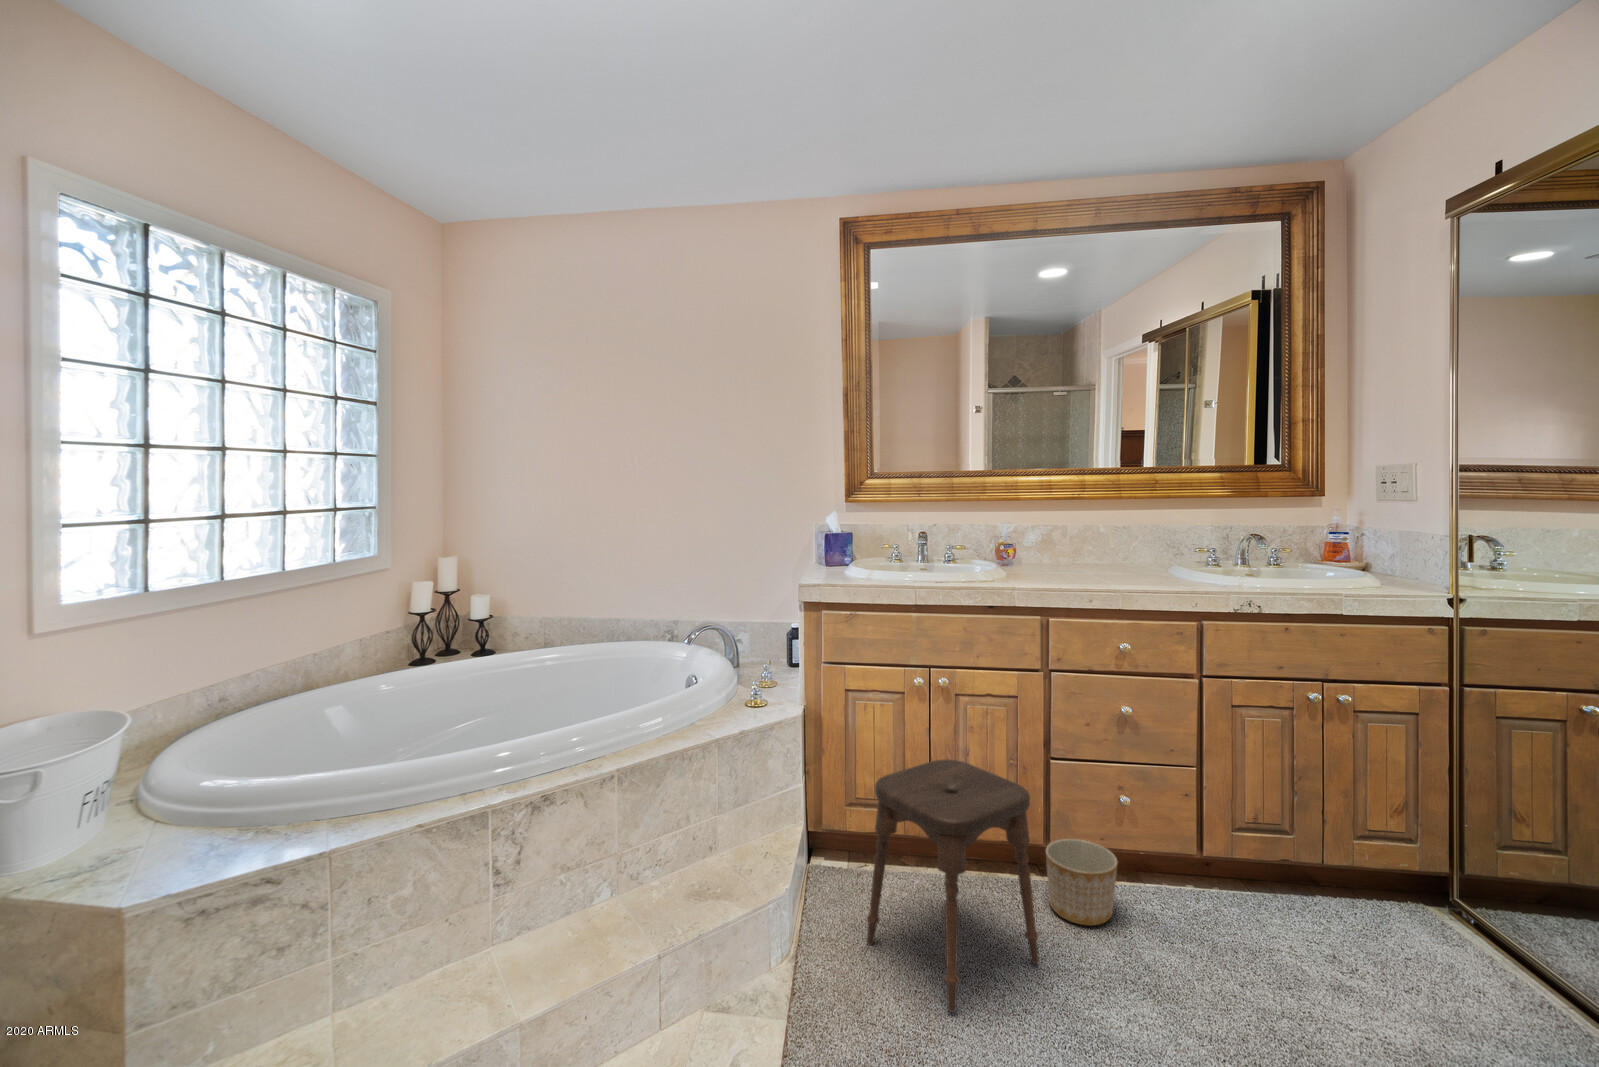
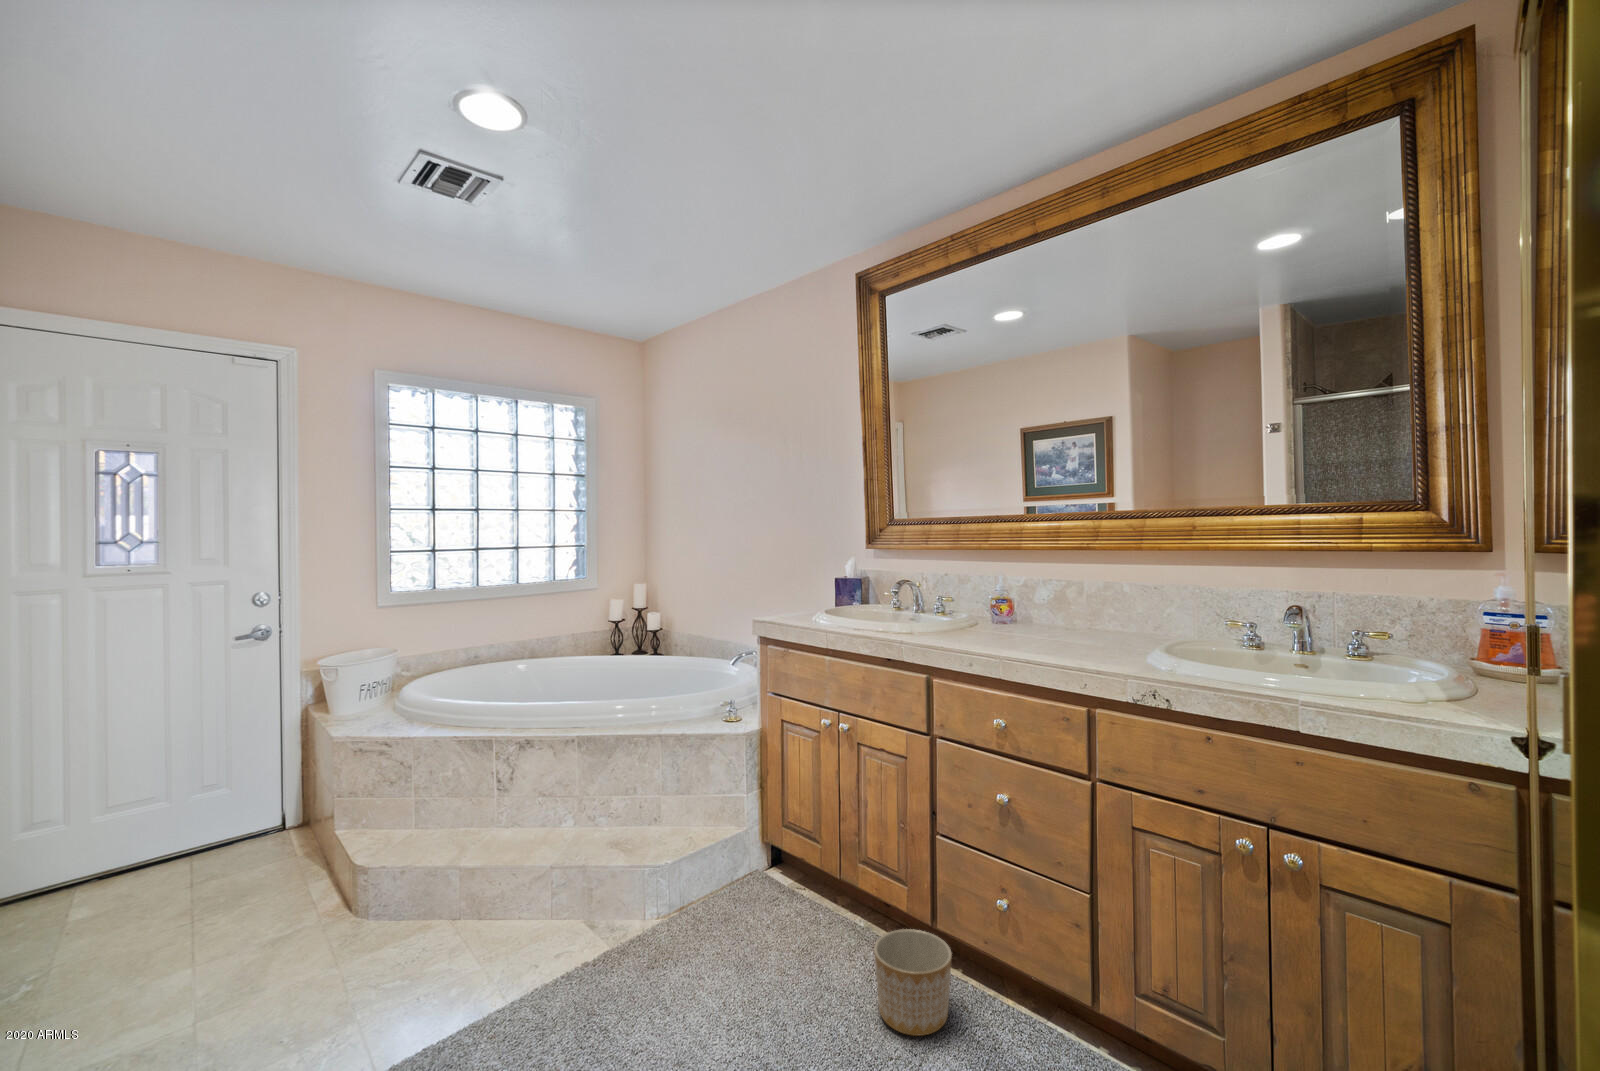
stool: present [867,759,1039,1012] -> none [667,798,806,1030]

